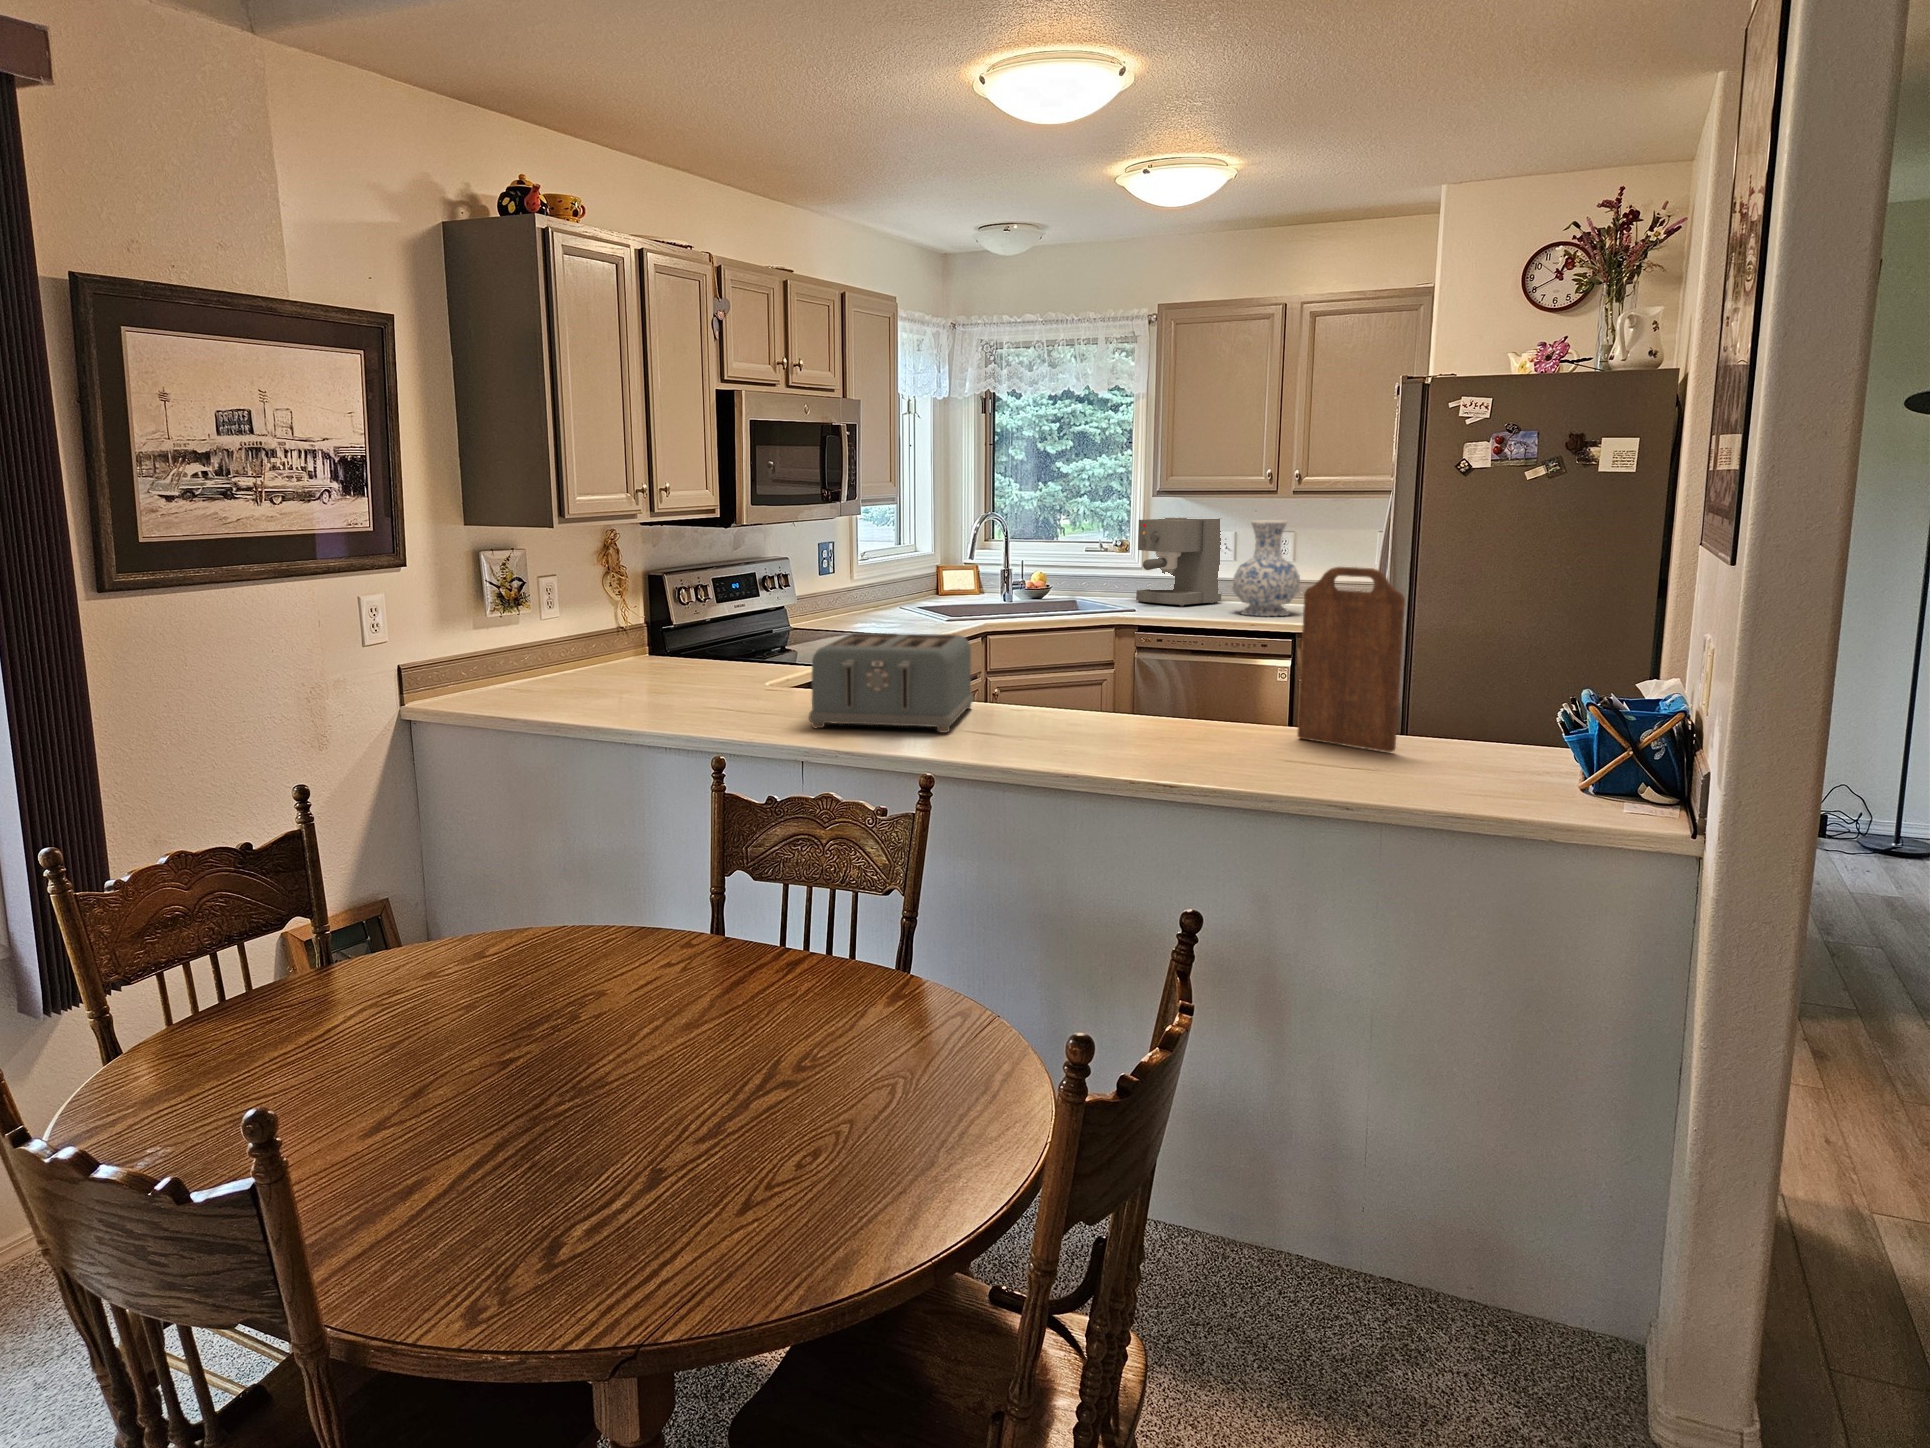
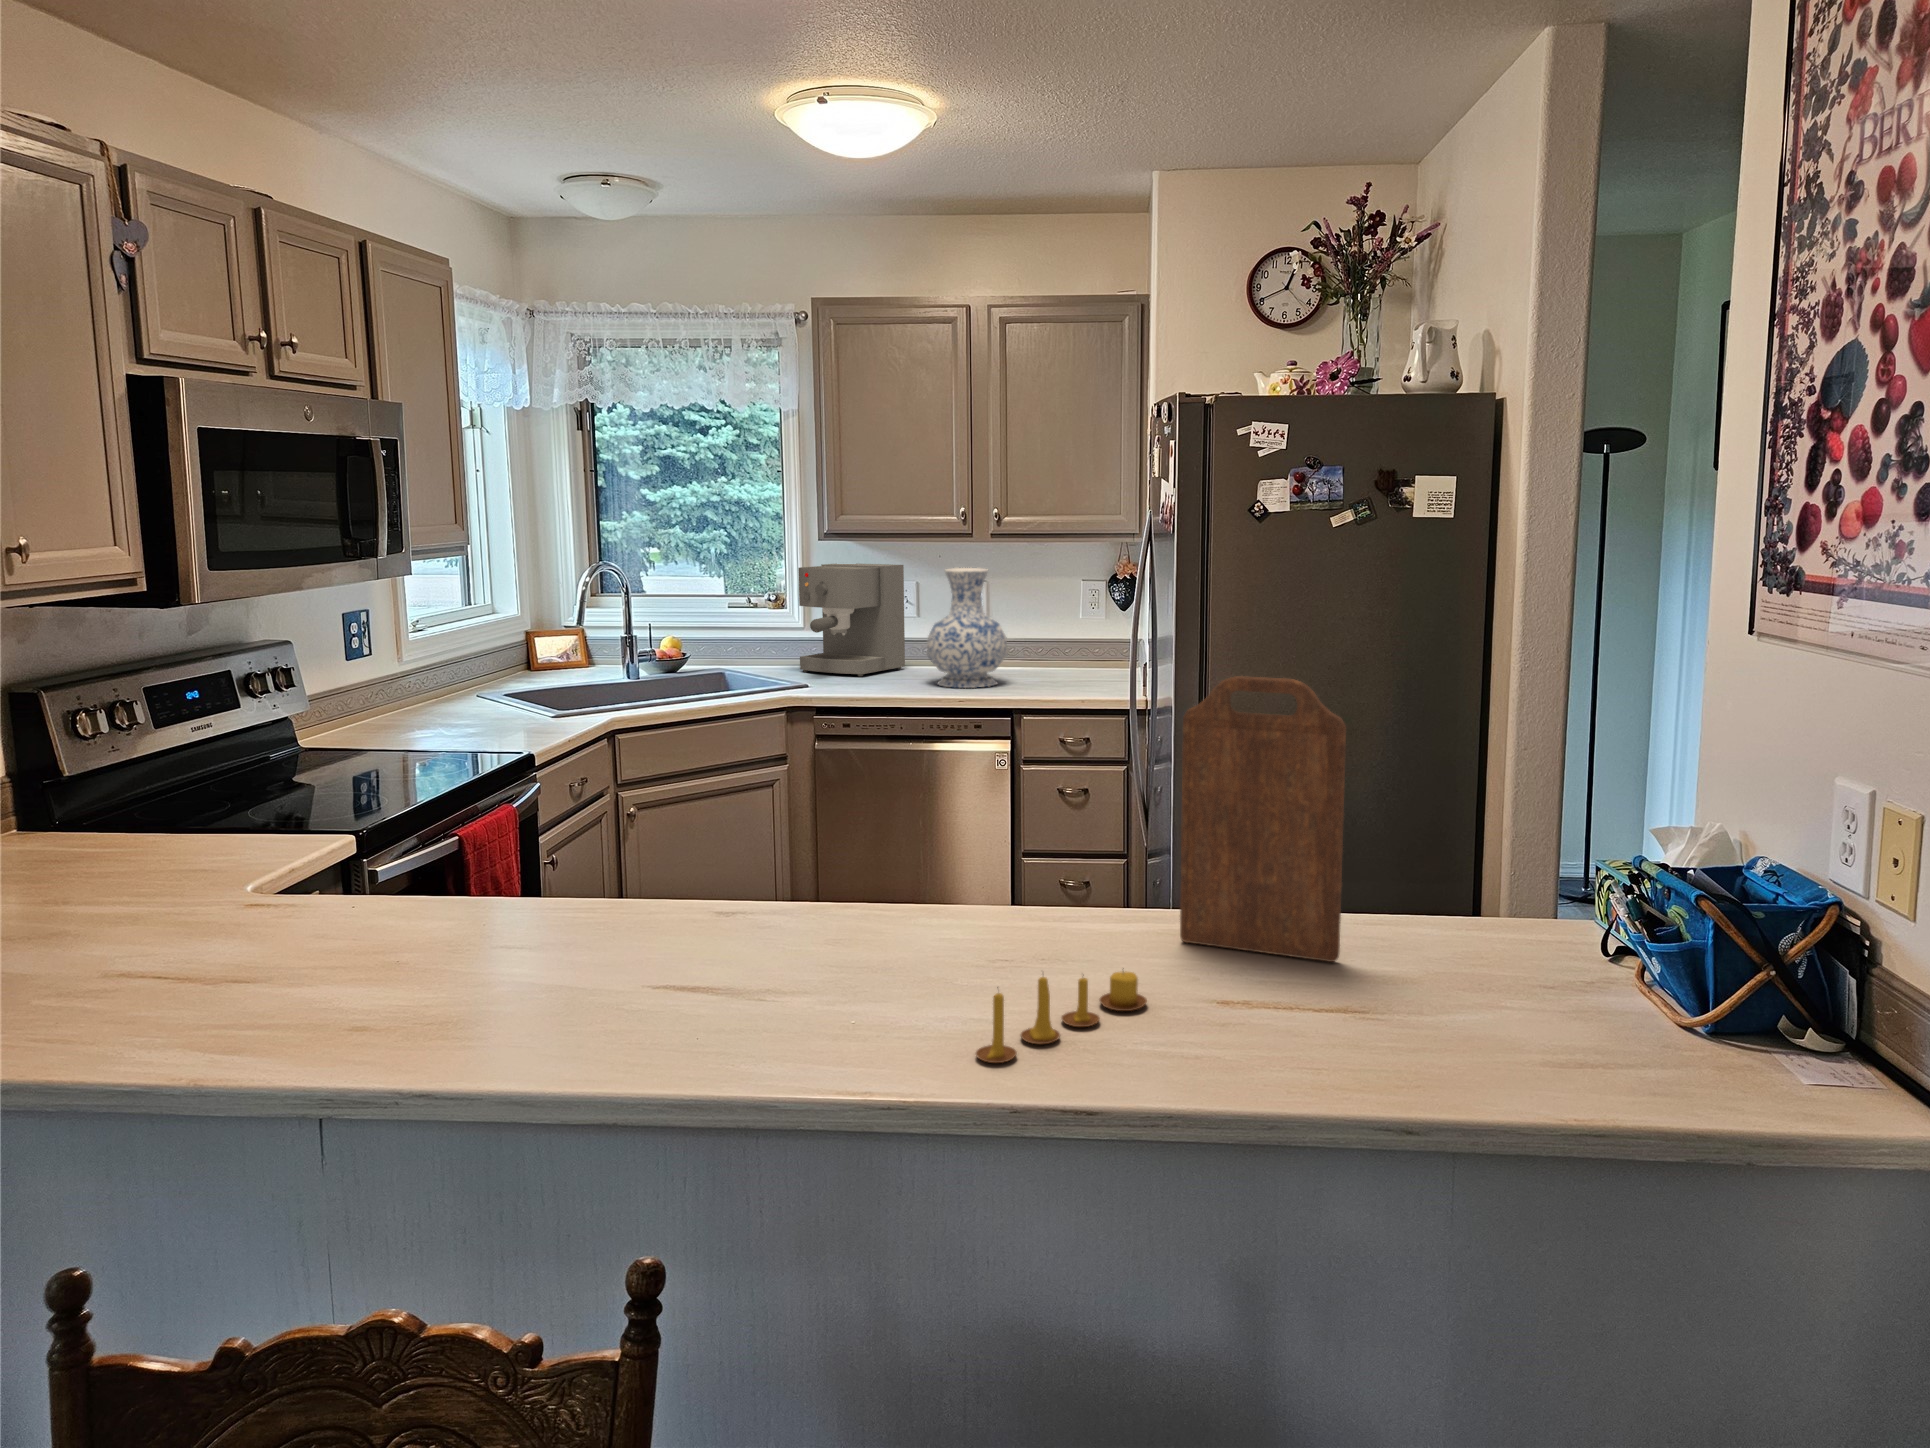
toaster: present [809,633,974,733] -> none [320,801,637,1021]
candle: none [1134,723,1251,767] -> present [976,971,1147,1063]

